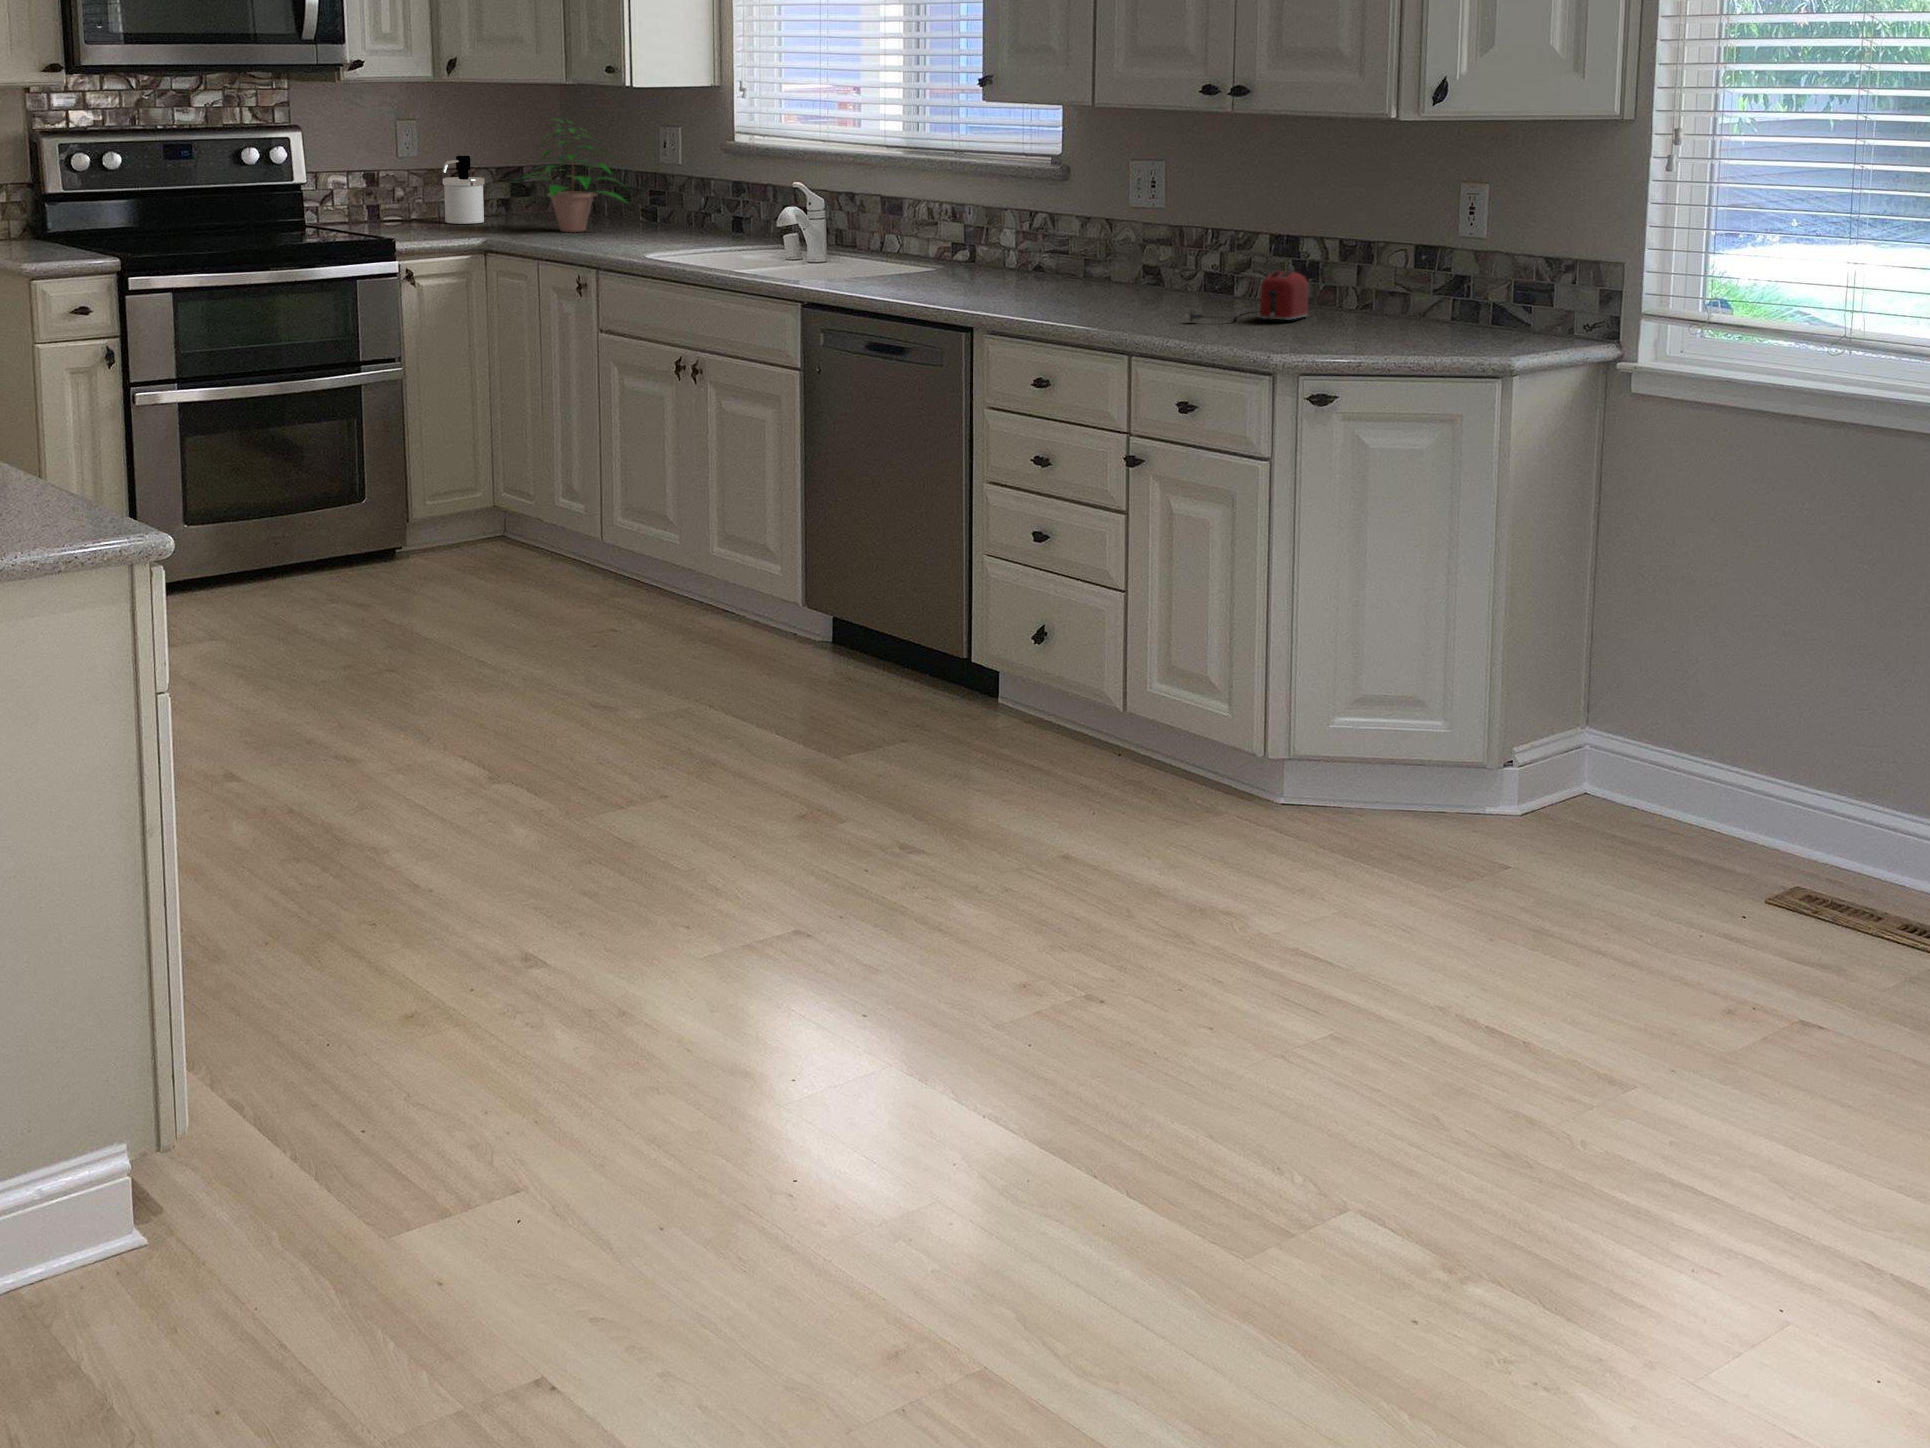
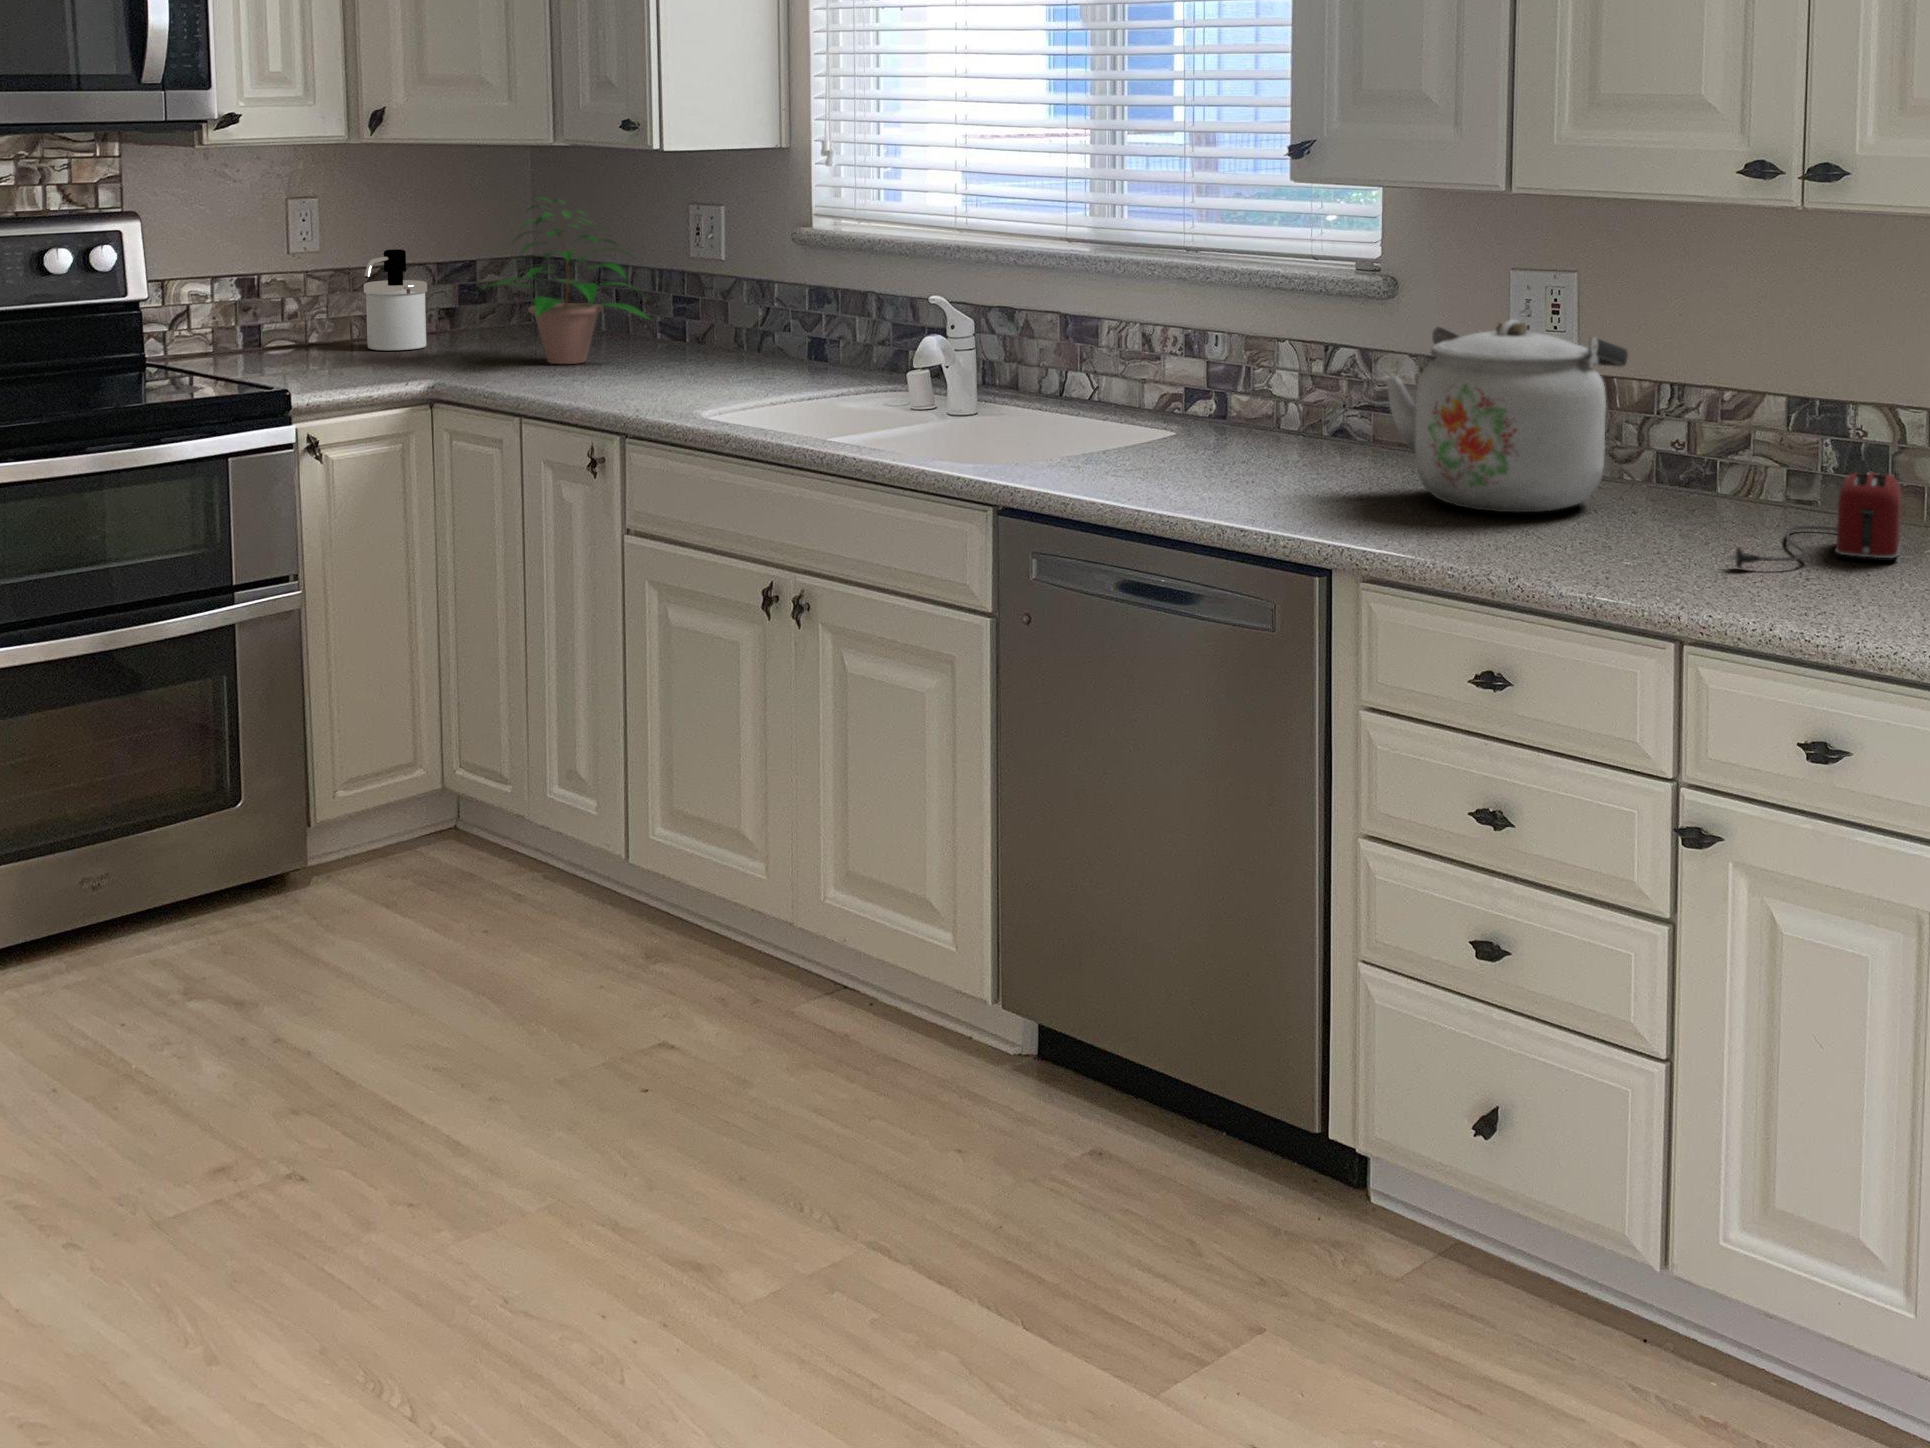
kettle: none [1033,184,1180,300] -> present [1385,320,1628,512]

